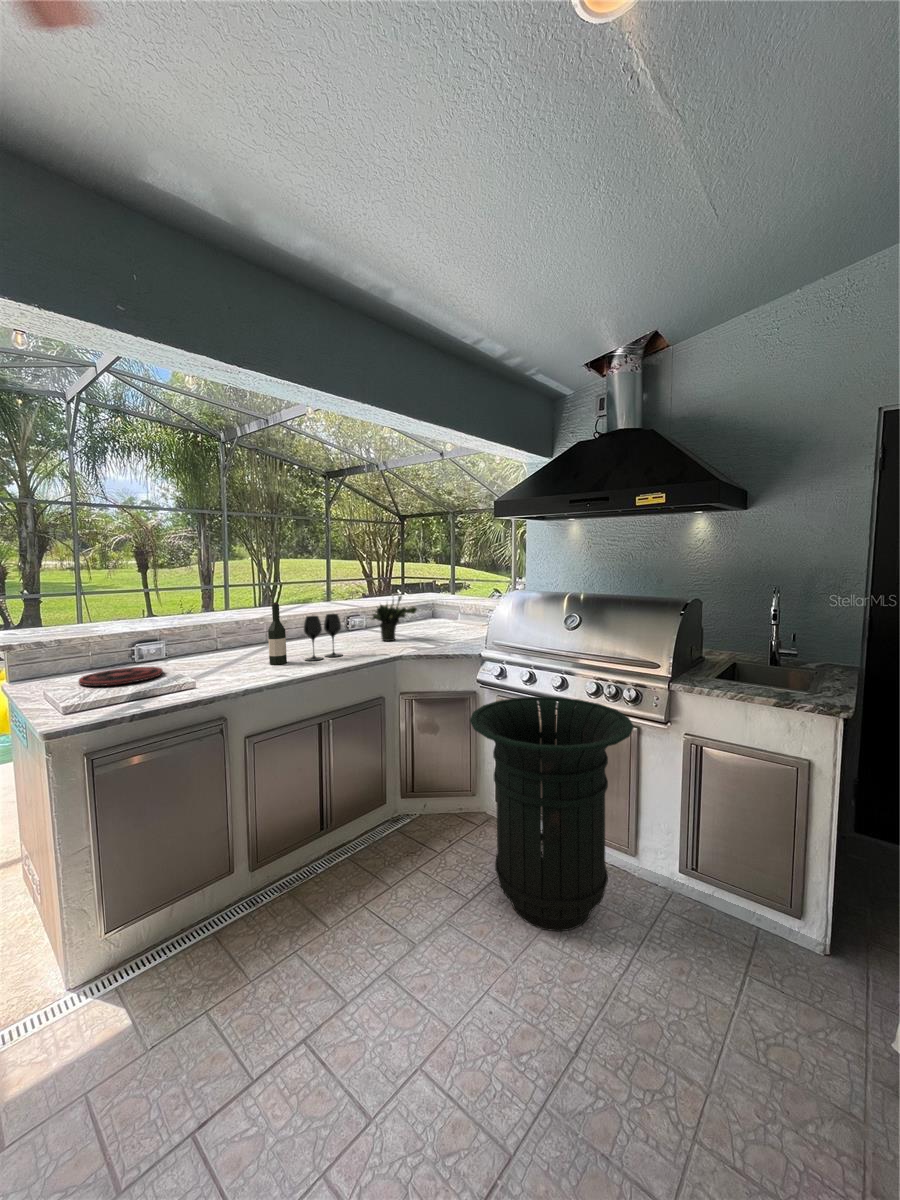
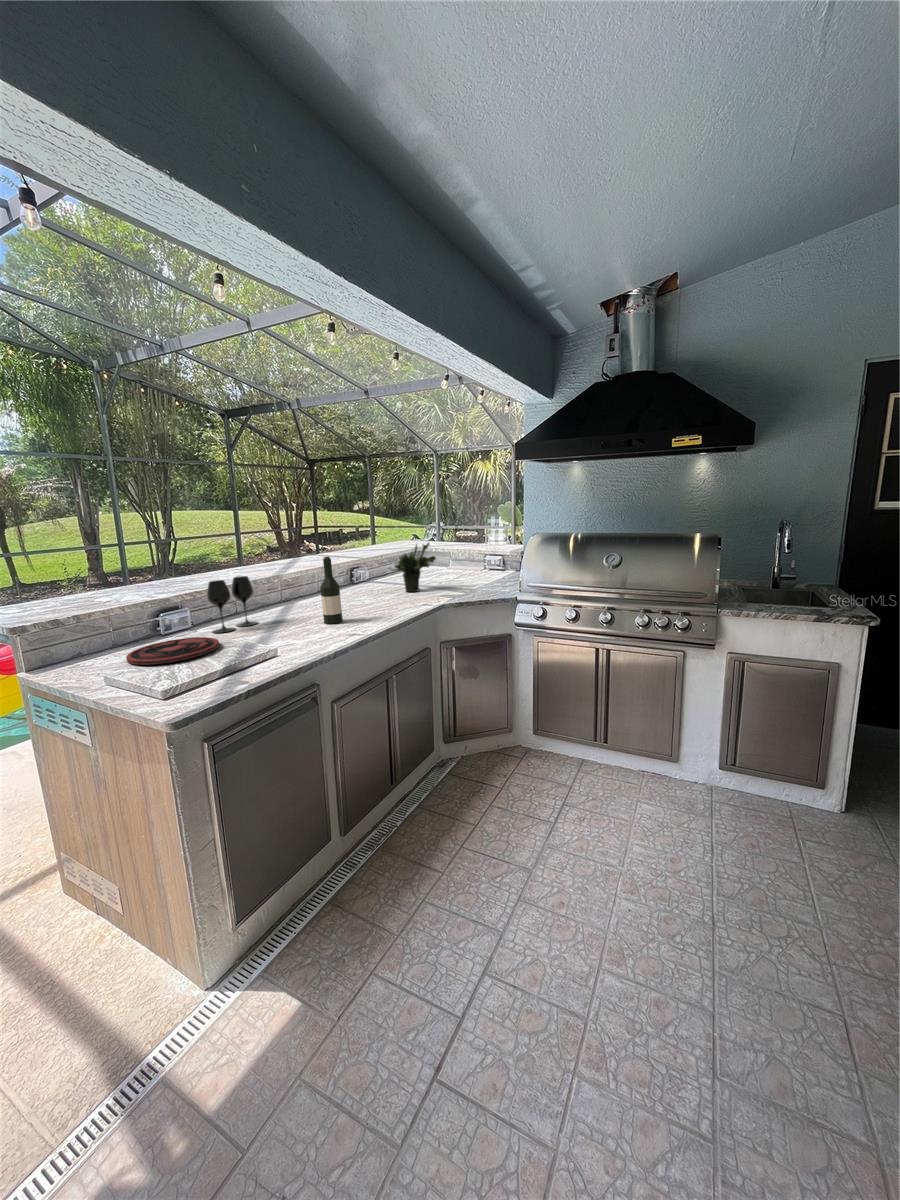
wine glass: present [304,614,342,661] -> present [207,576,257,633]
trash can: present [470,696,634,931] -> none [549,632,709,835]

